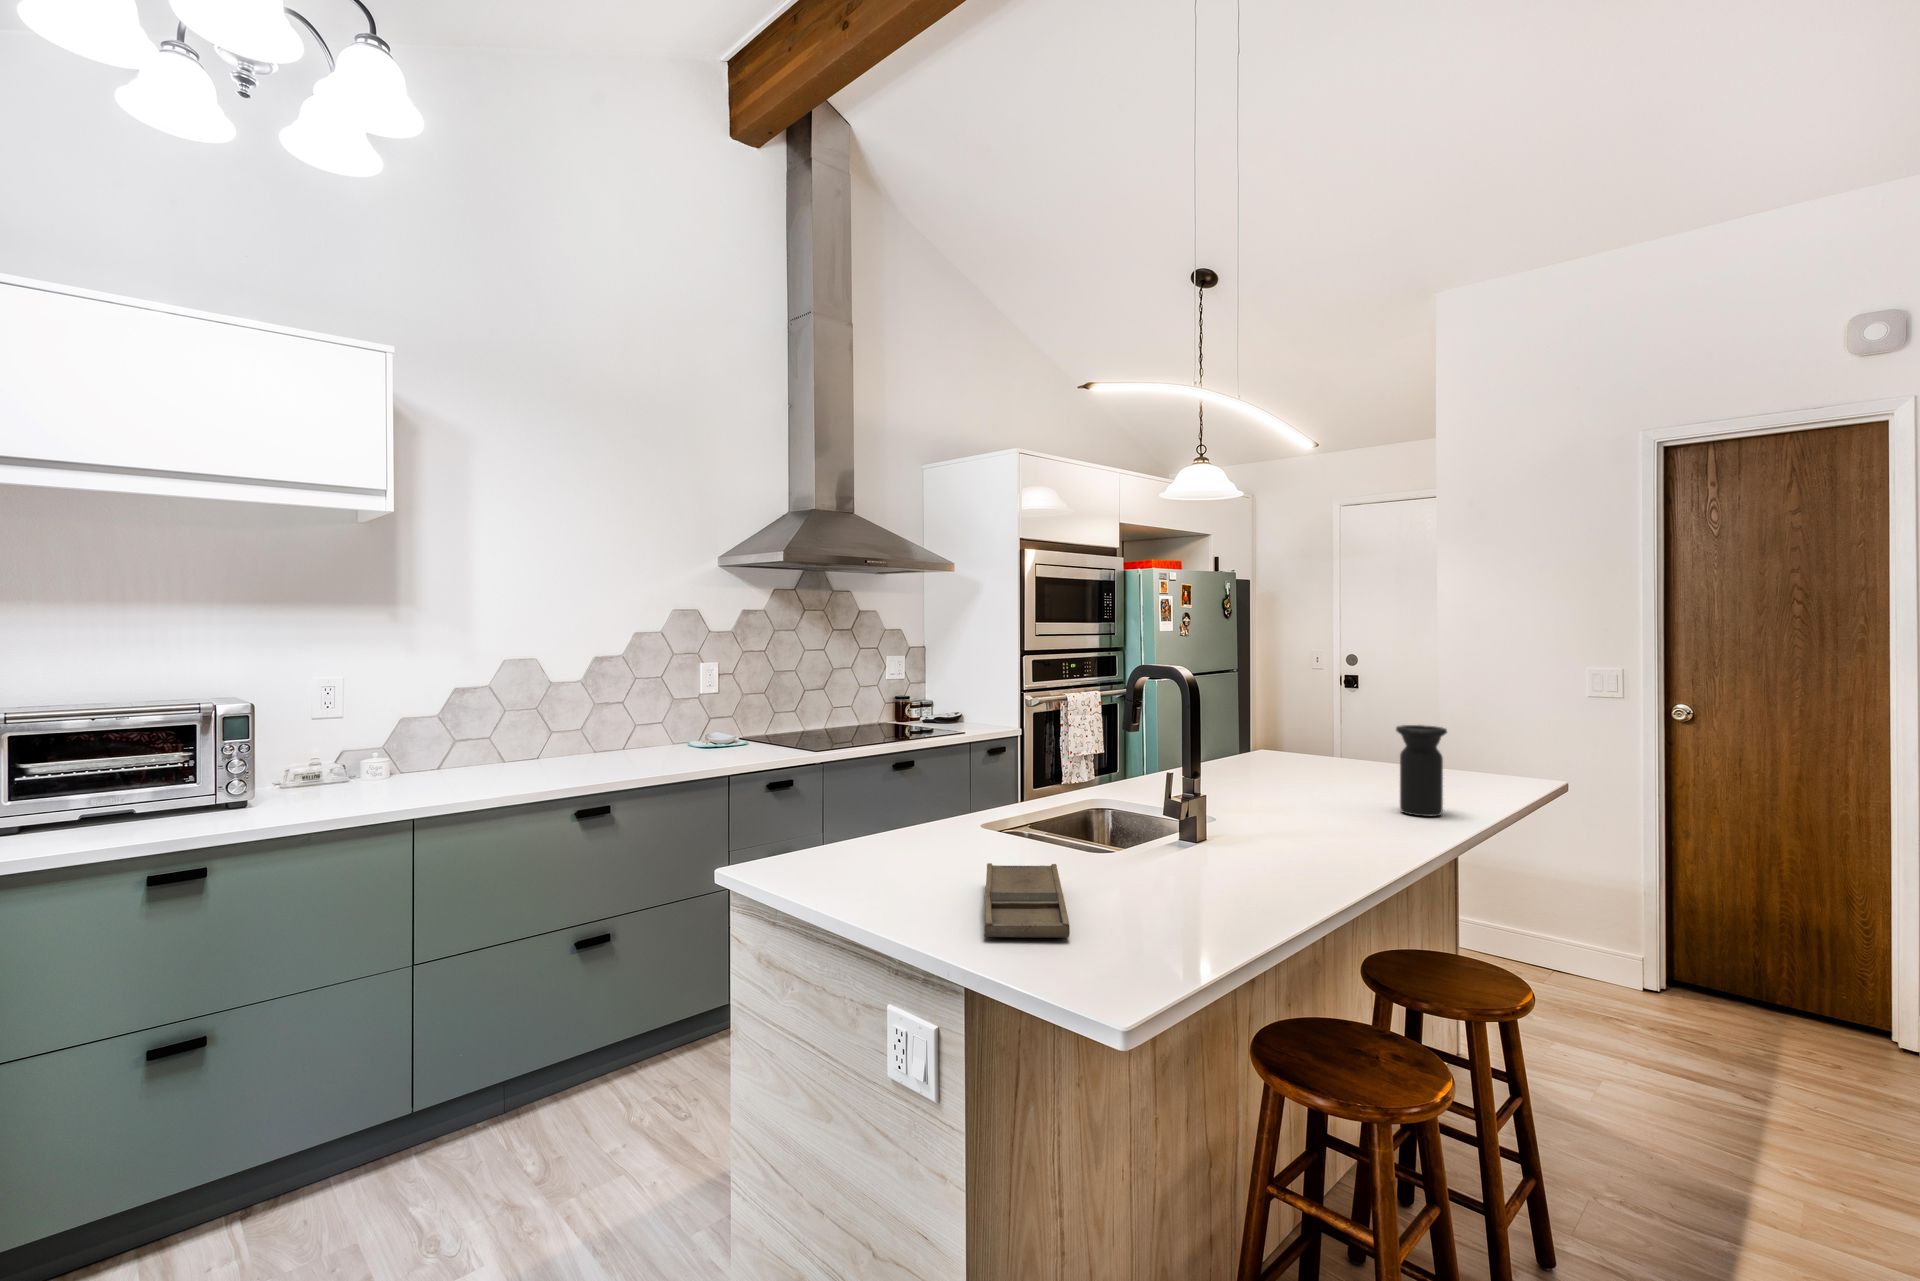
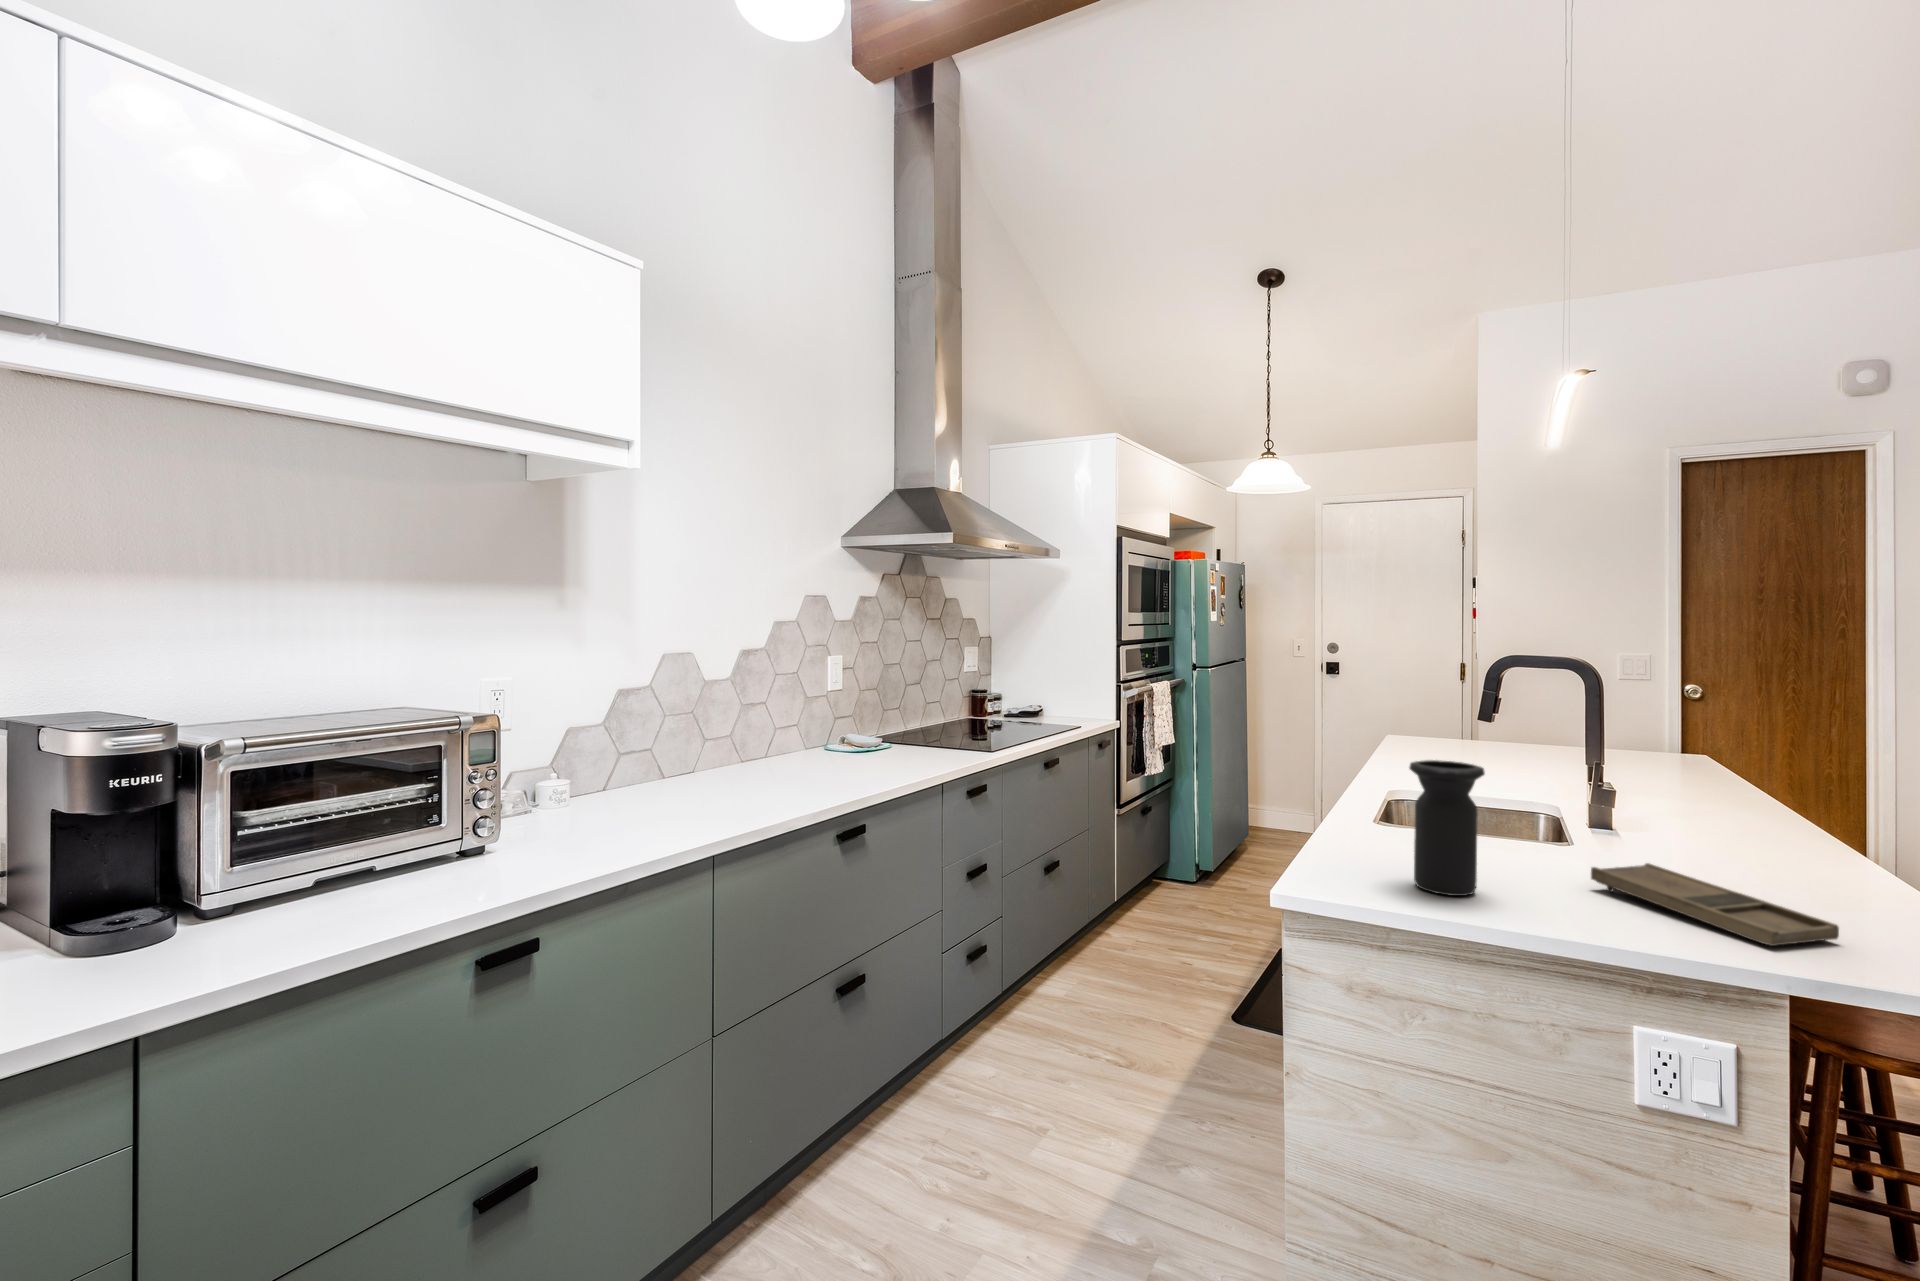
vase: present [1396,725,1447,817] -> present [1410,760,1485,896]

